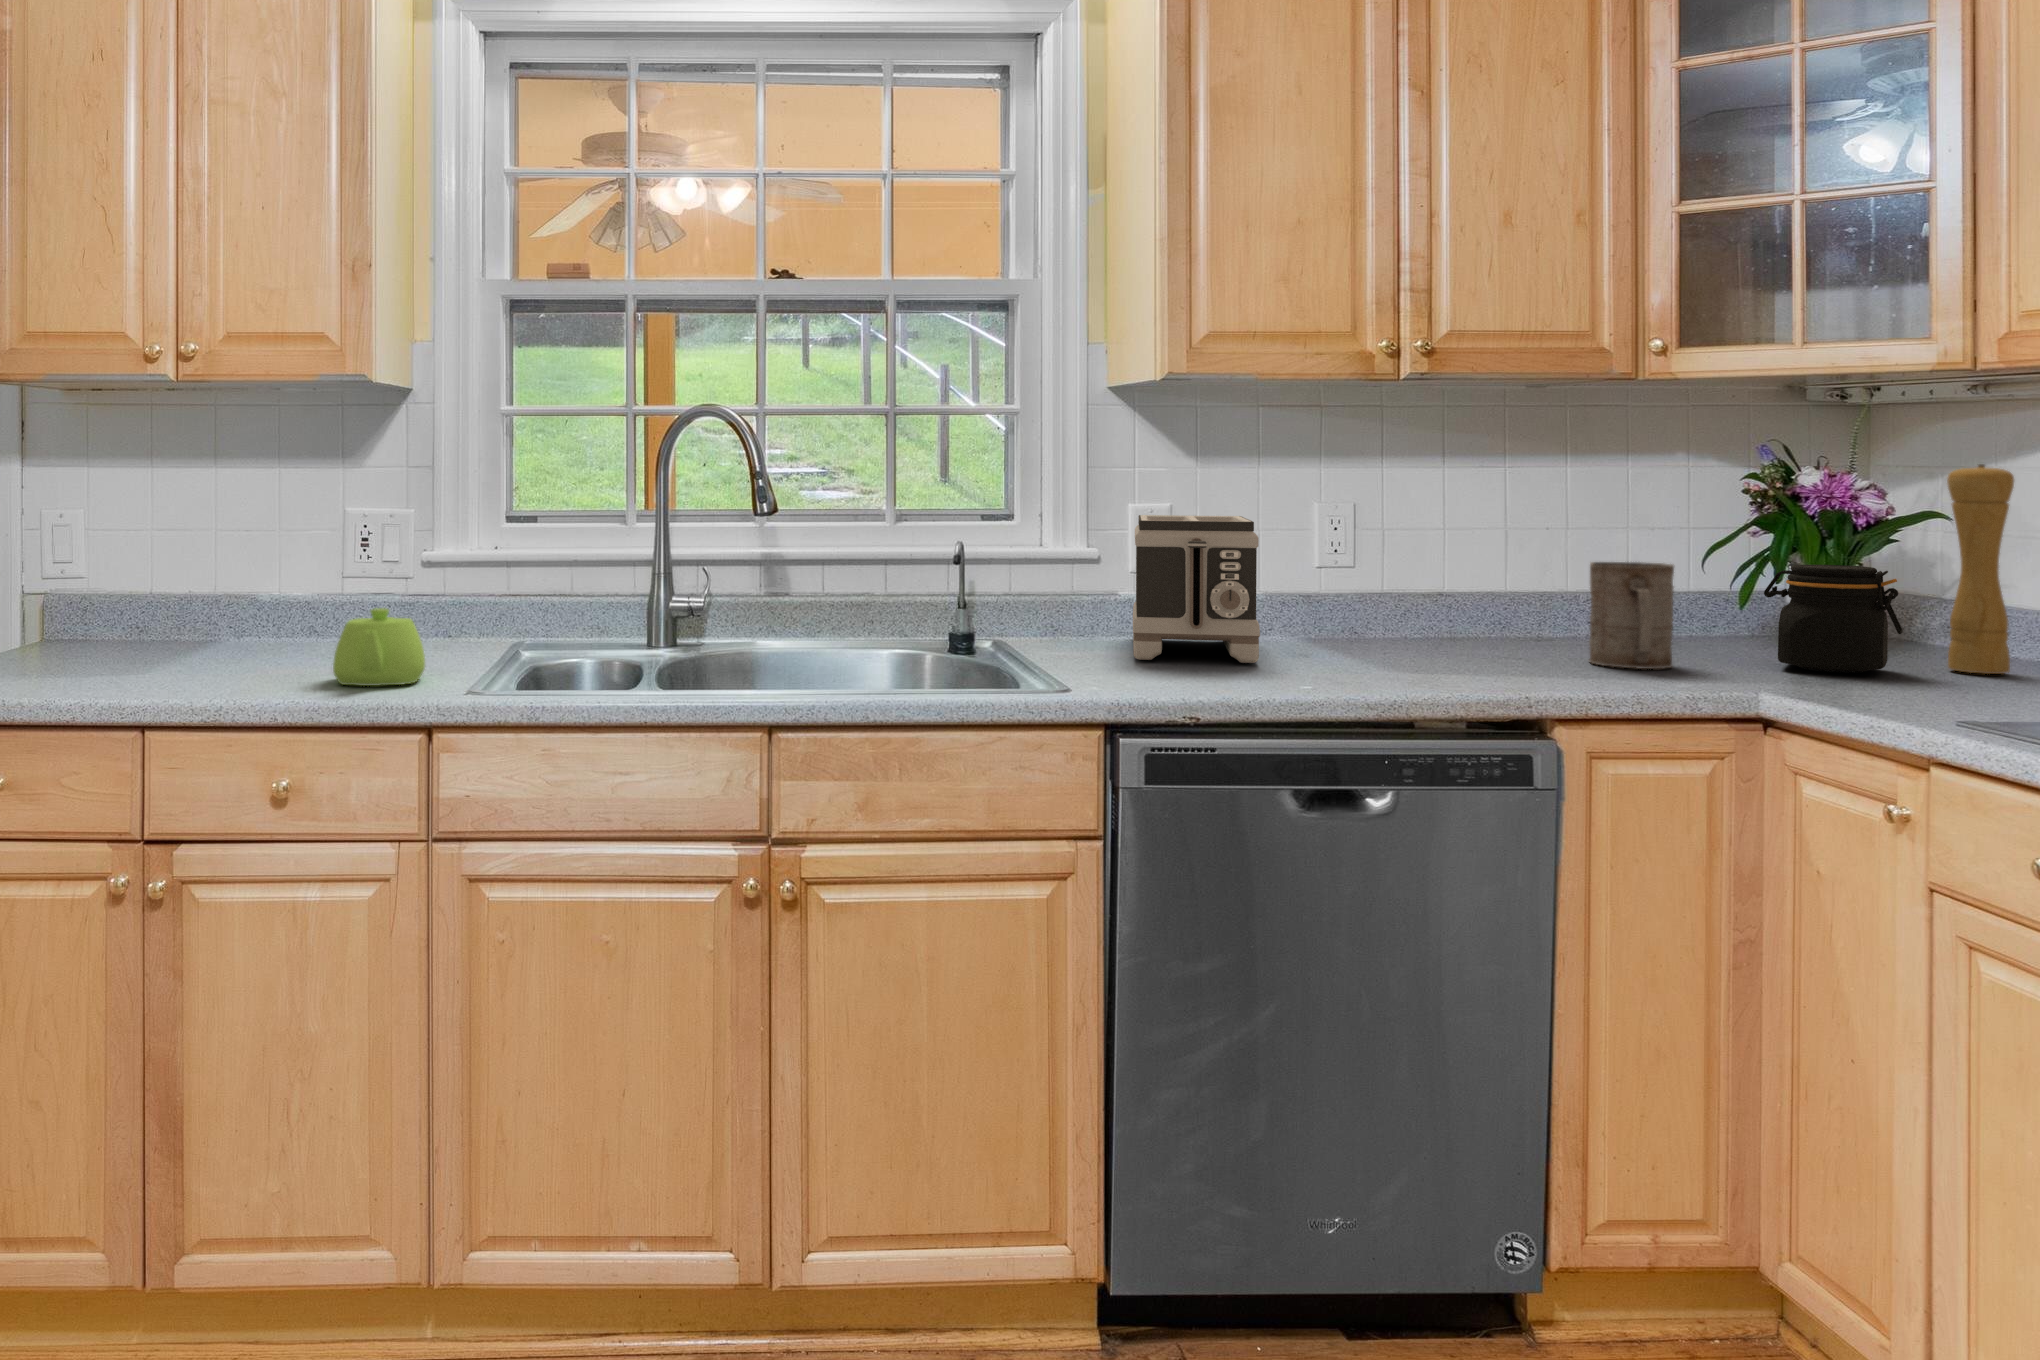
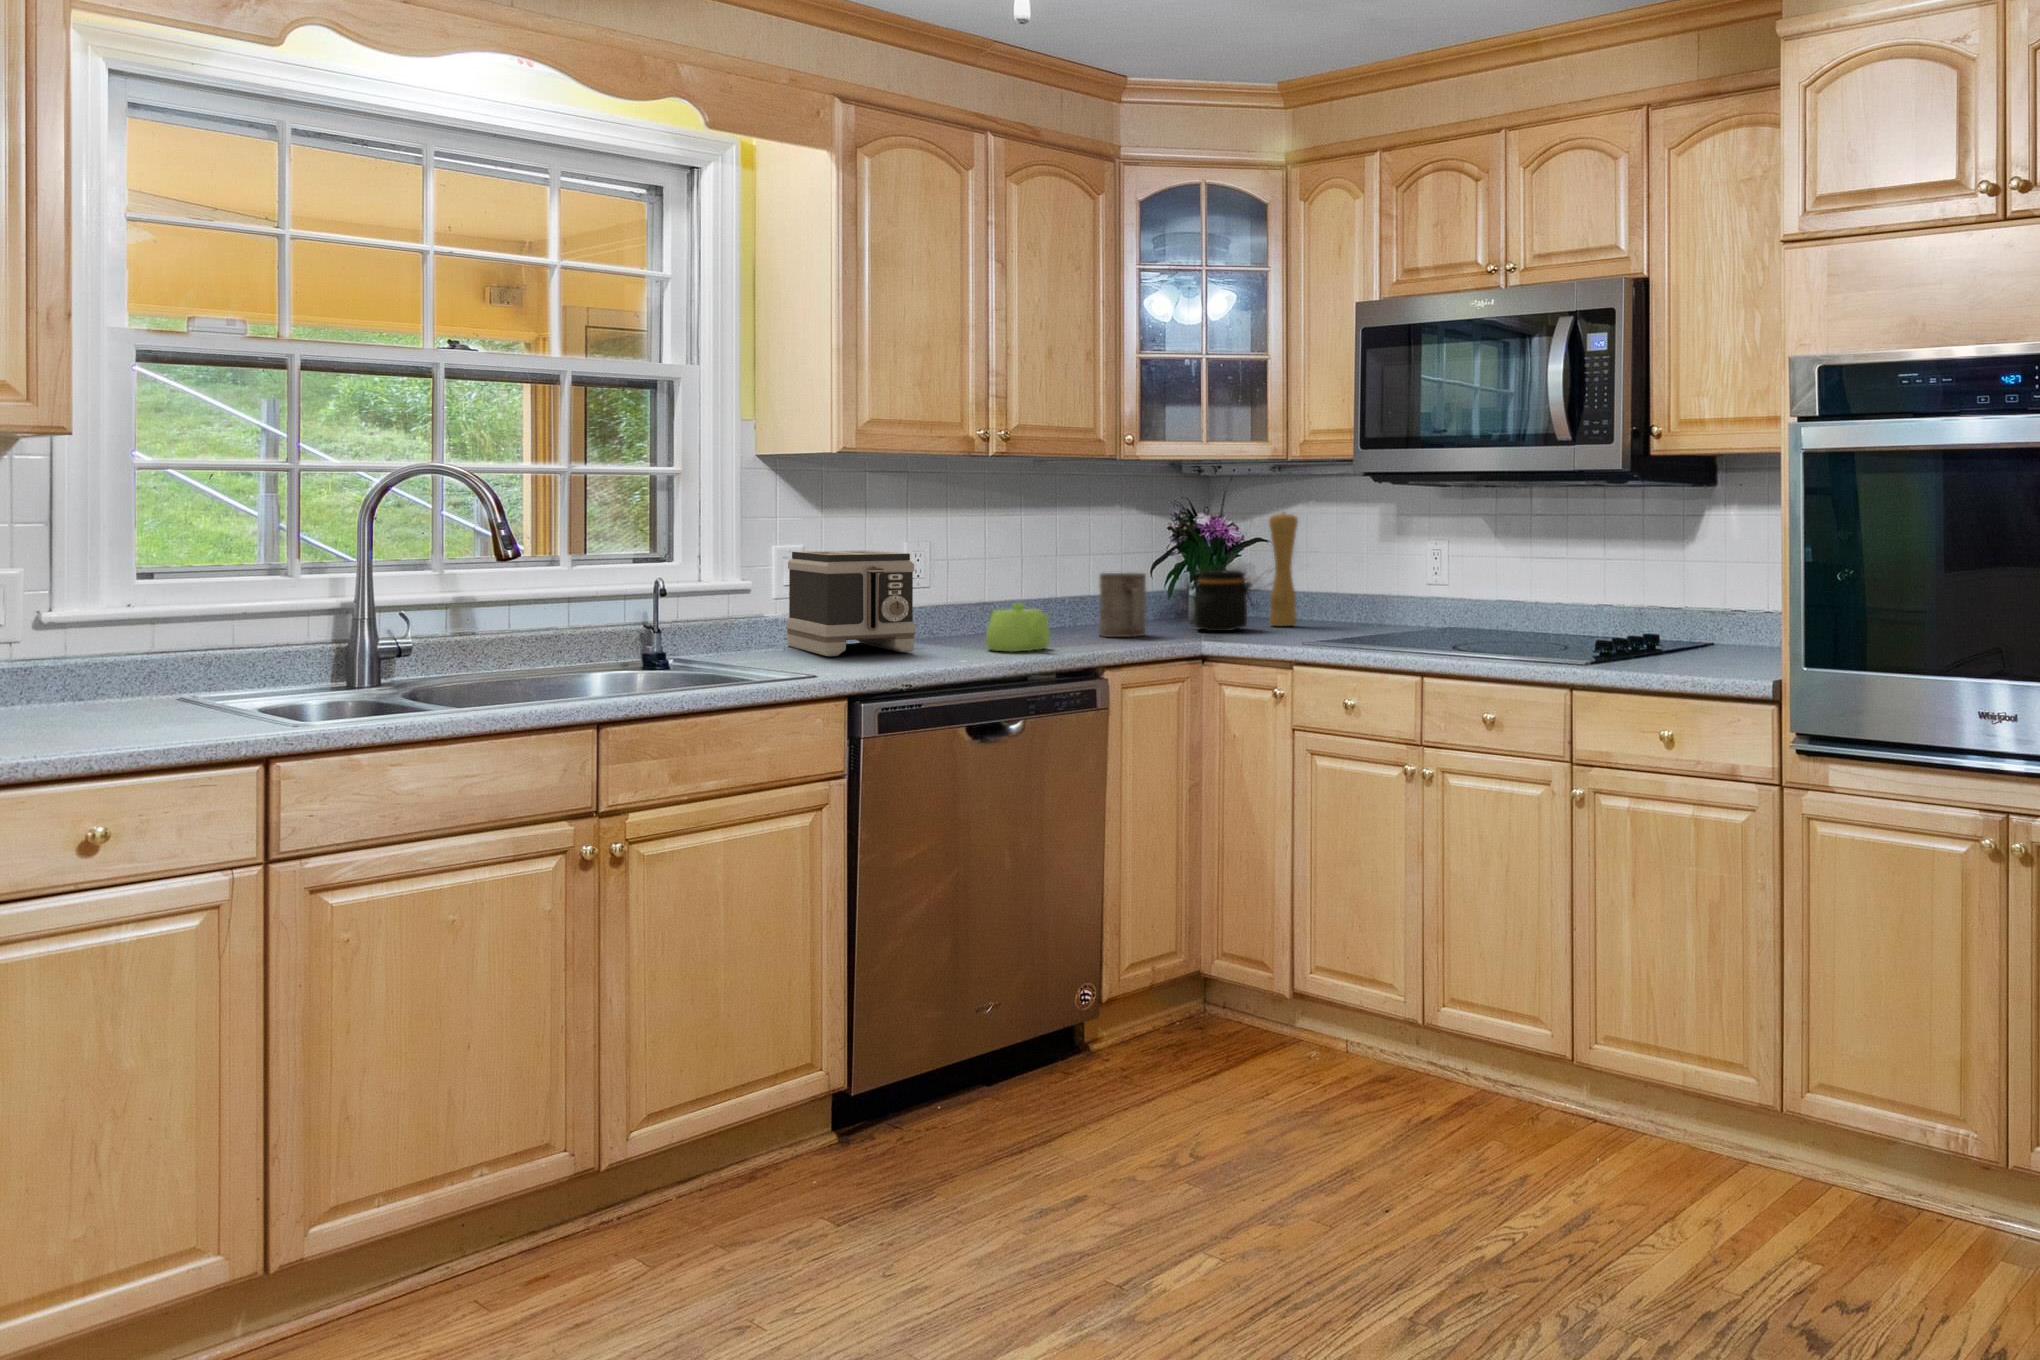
teapot: present [333,608,425,686] -> present [986,603,1050,652]

